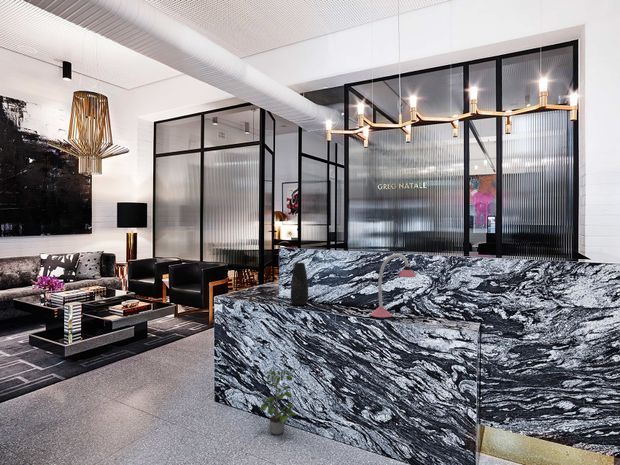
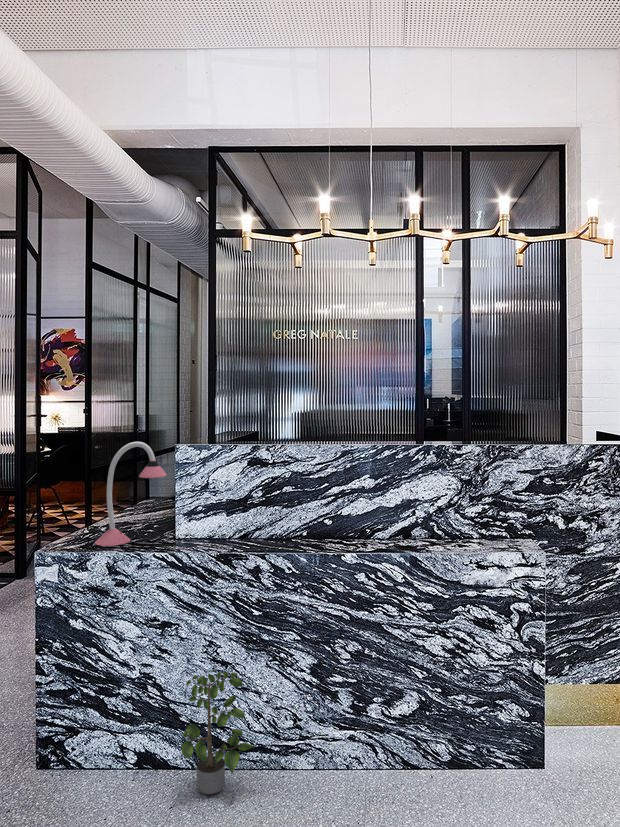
desk lamp: present [371,254,416,317] -> present [95,442,167,546]
vase: present [291,263,308,305] -> none [212,466,245,546]

